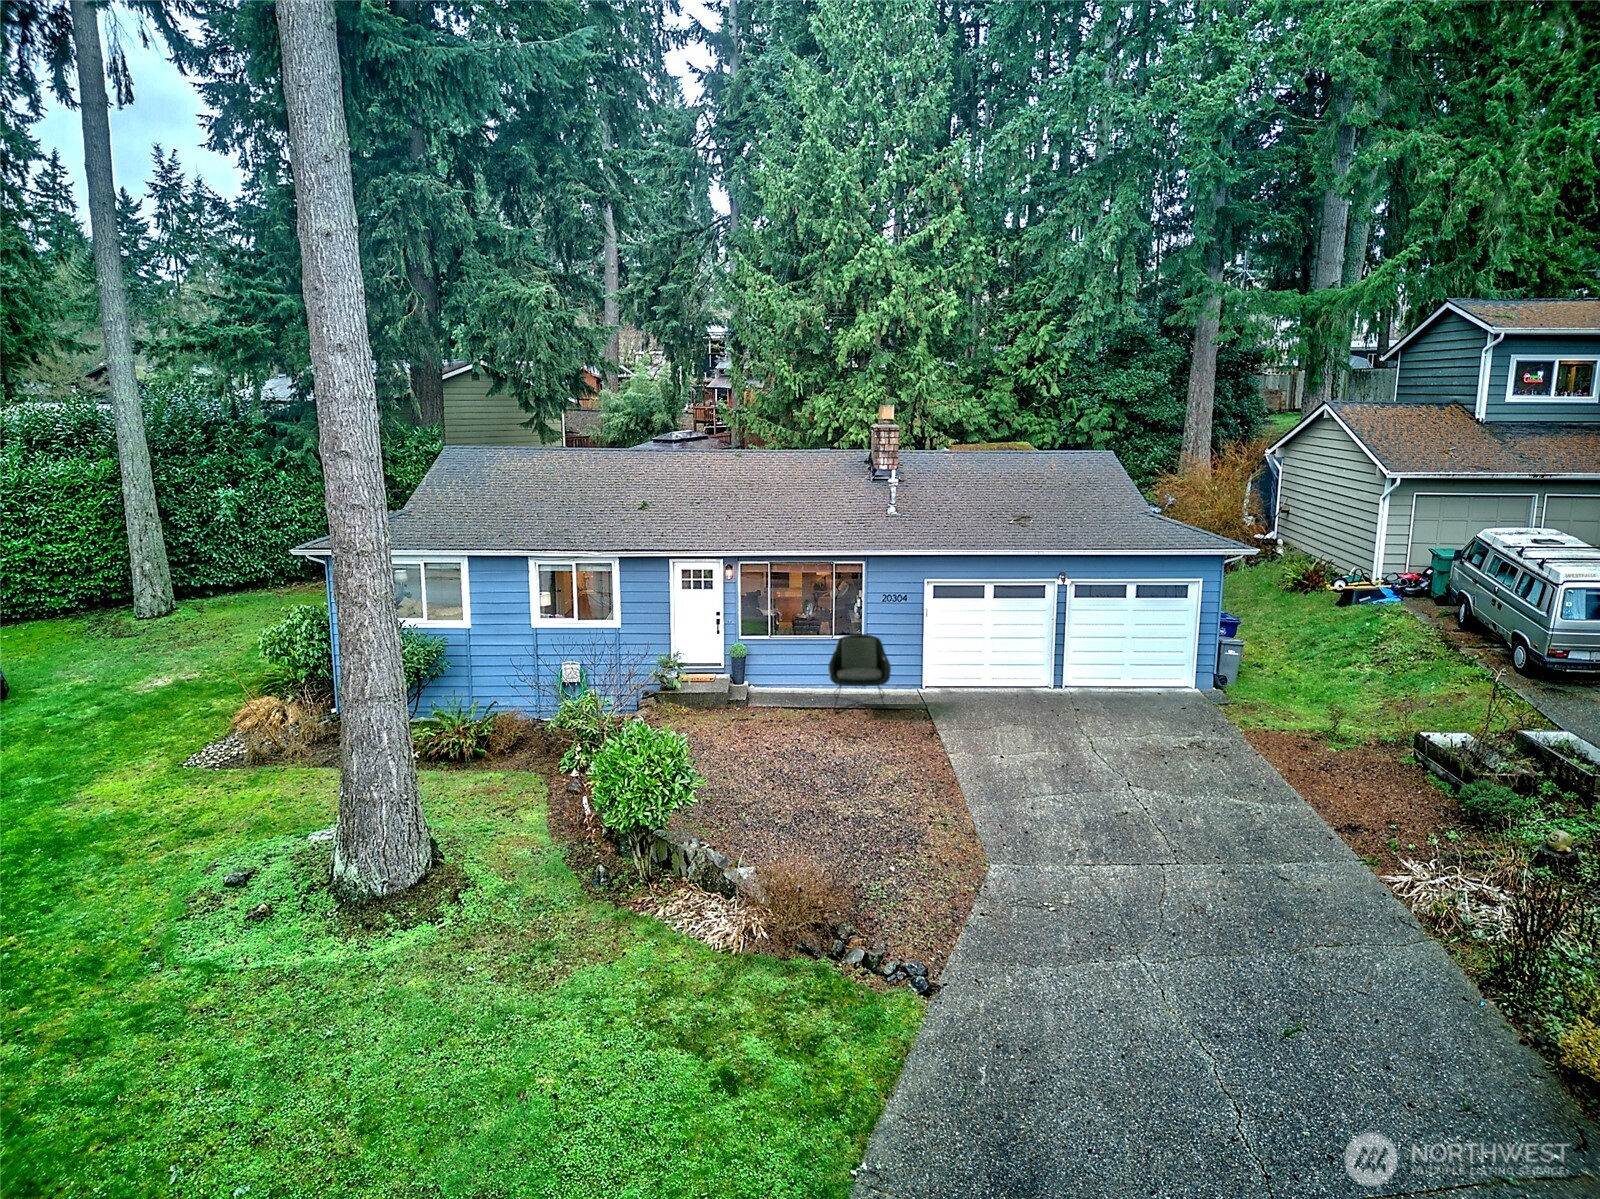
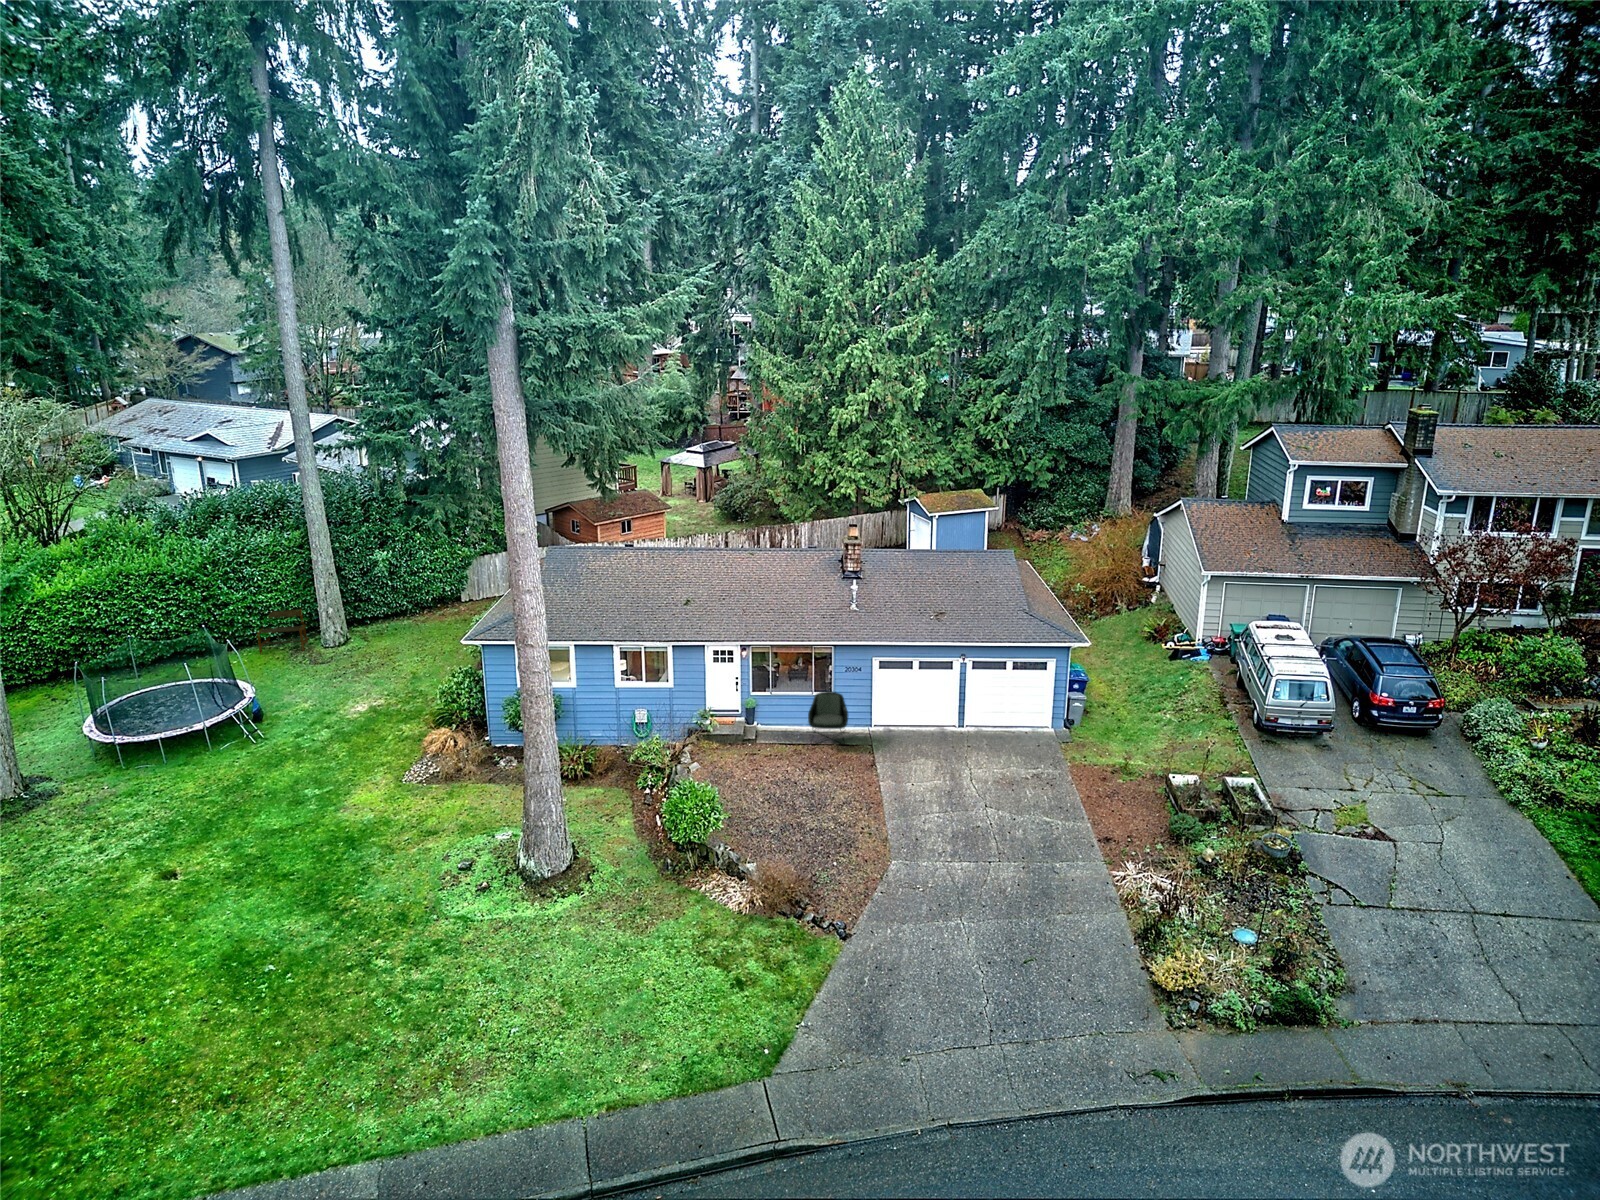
bench: none [37,565,116,627] -> present [257,609,308,654]

